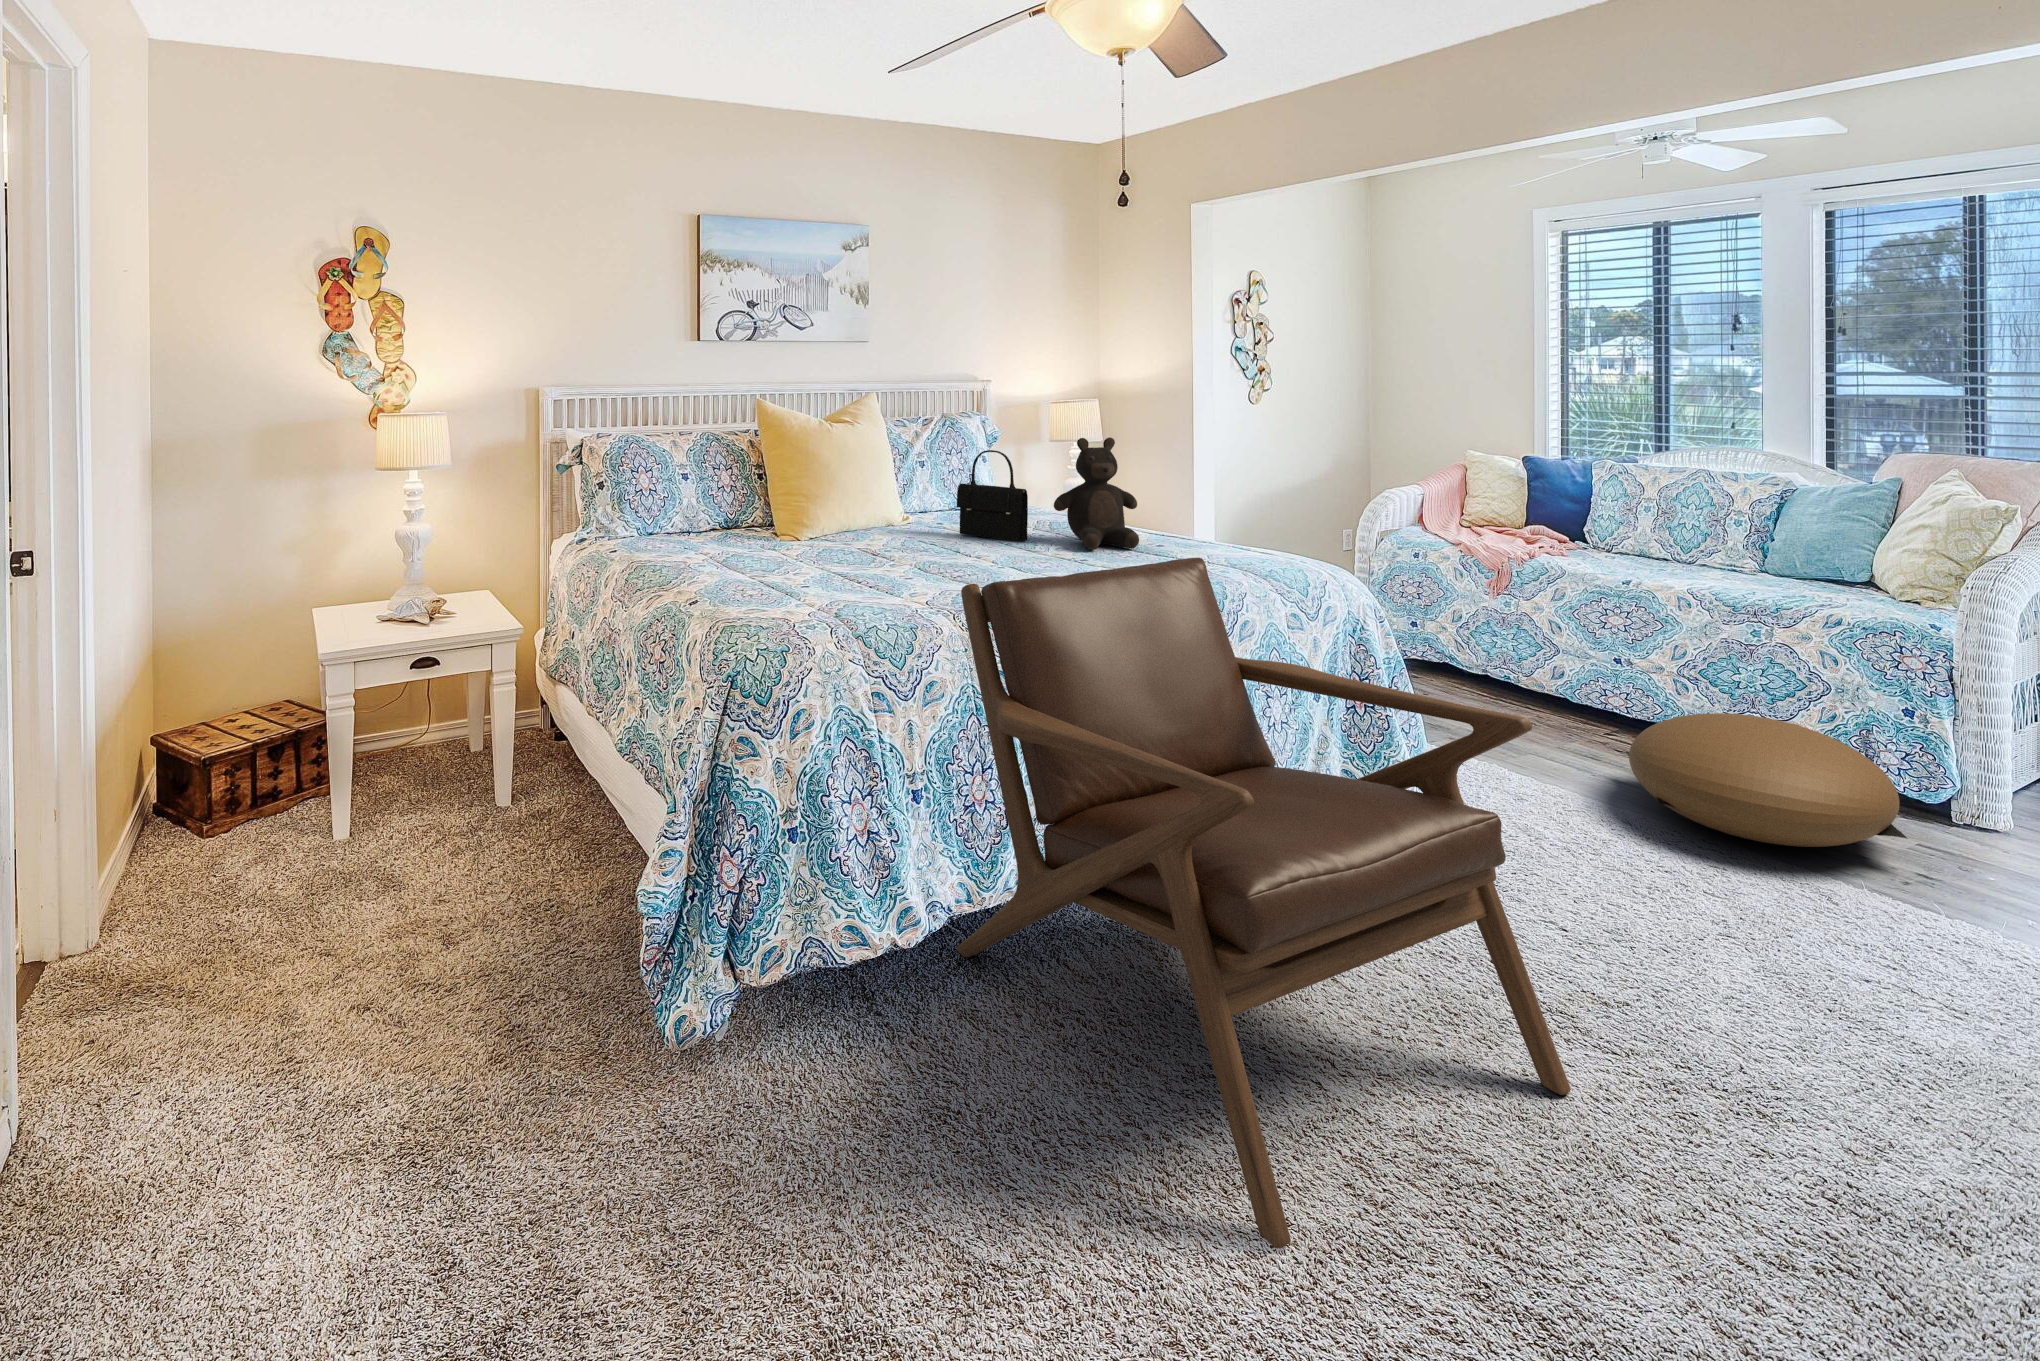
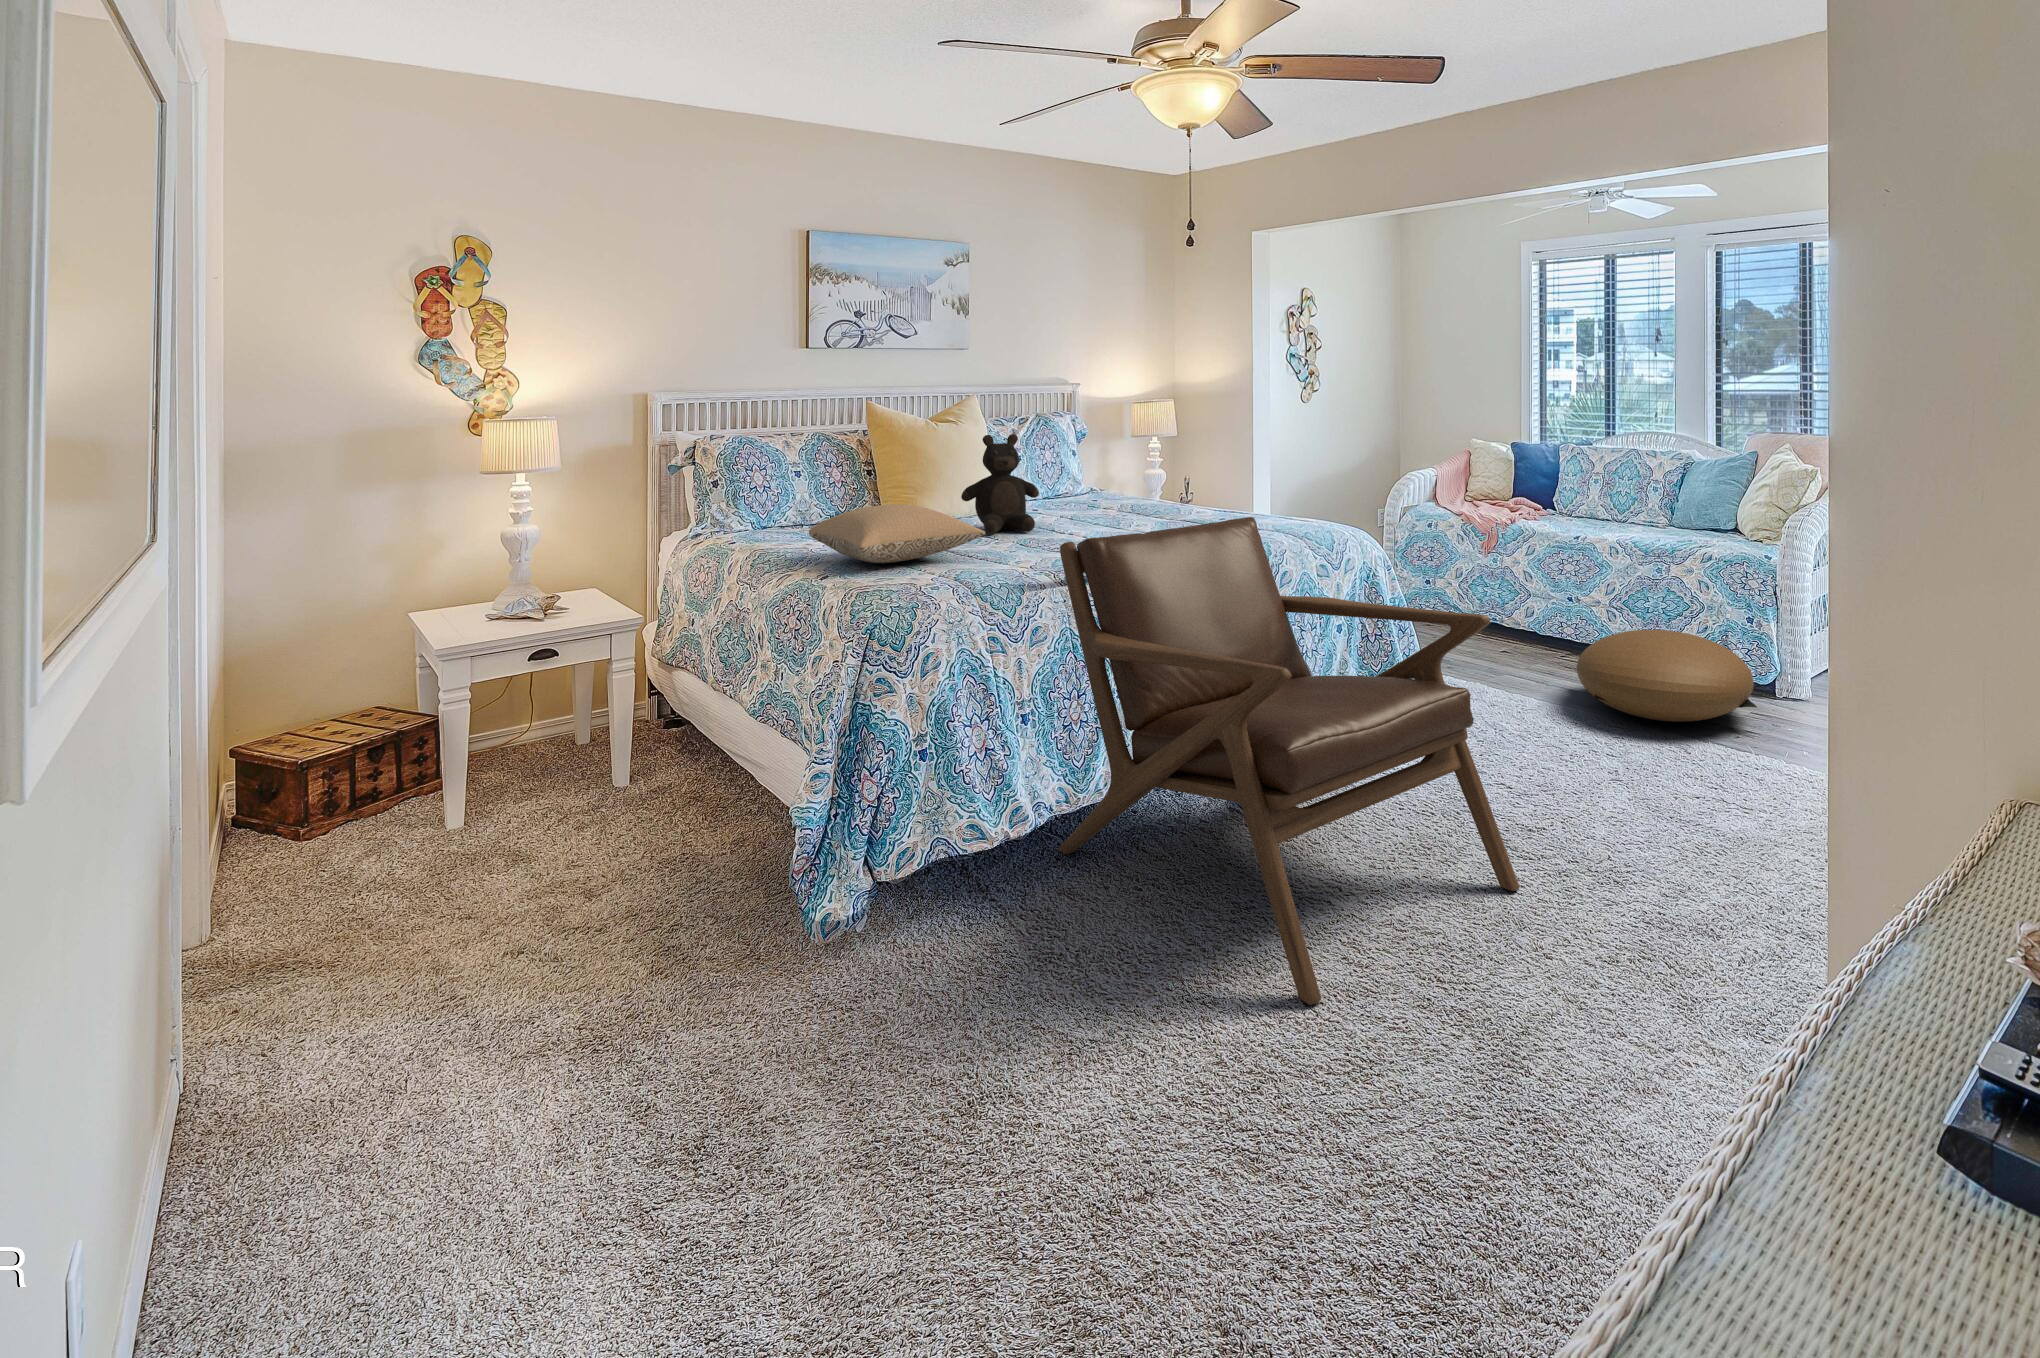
teddy bear: present [1054,437,1139,550] -> present [961,434,1039,534]
handbag: present [956,450,1028,541] -> none [1046,442,1108,520]
pillow: none [689,524,880,591] -> present [809,504,985,563]

